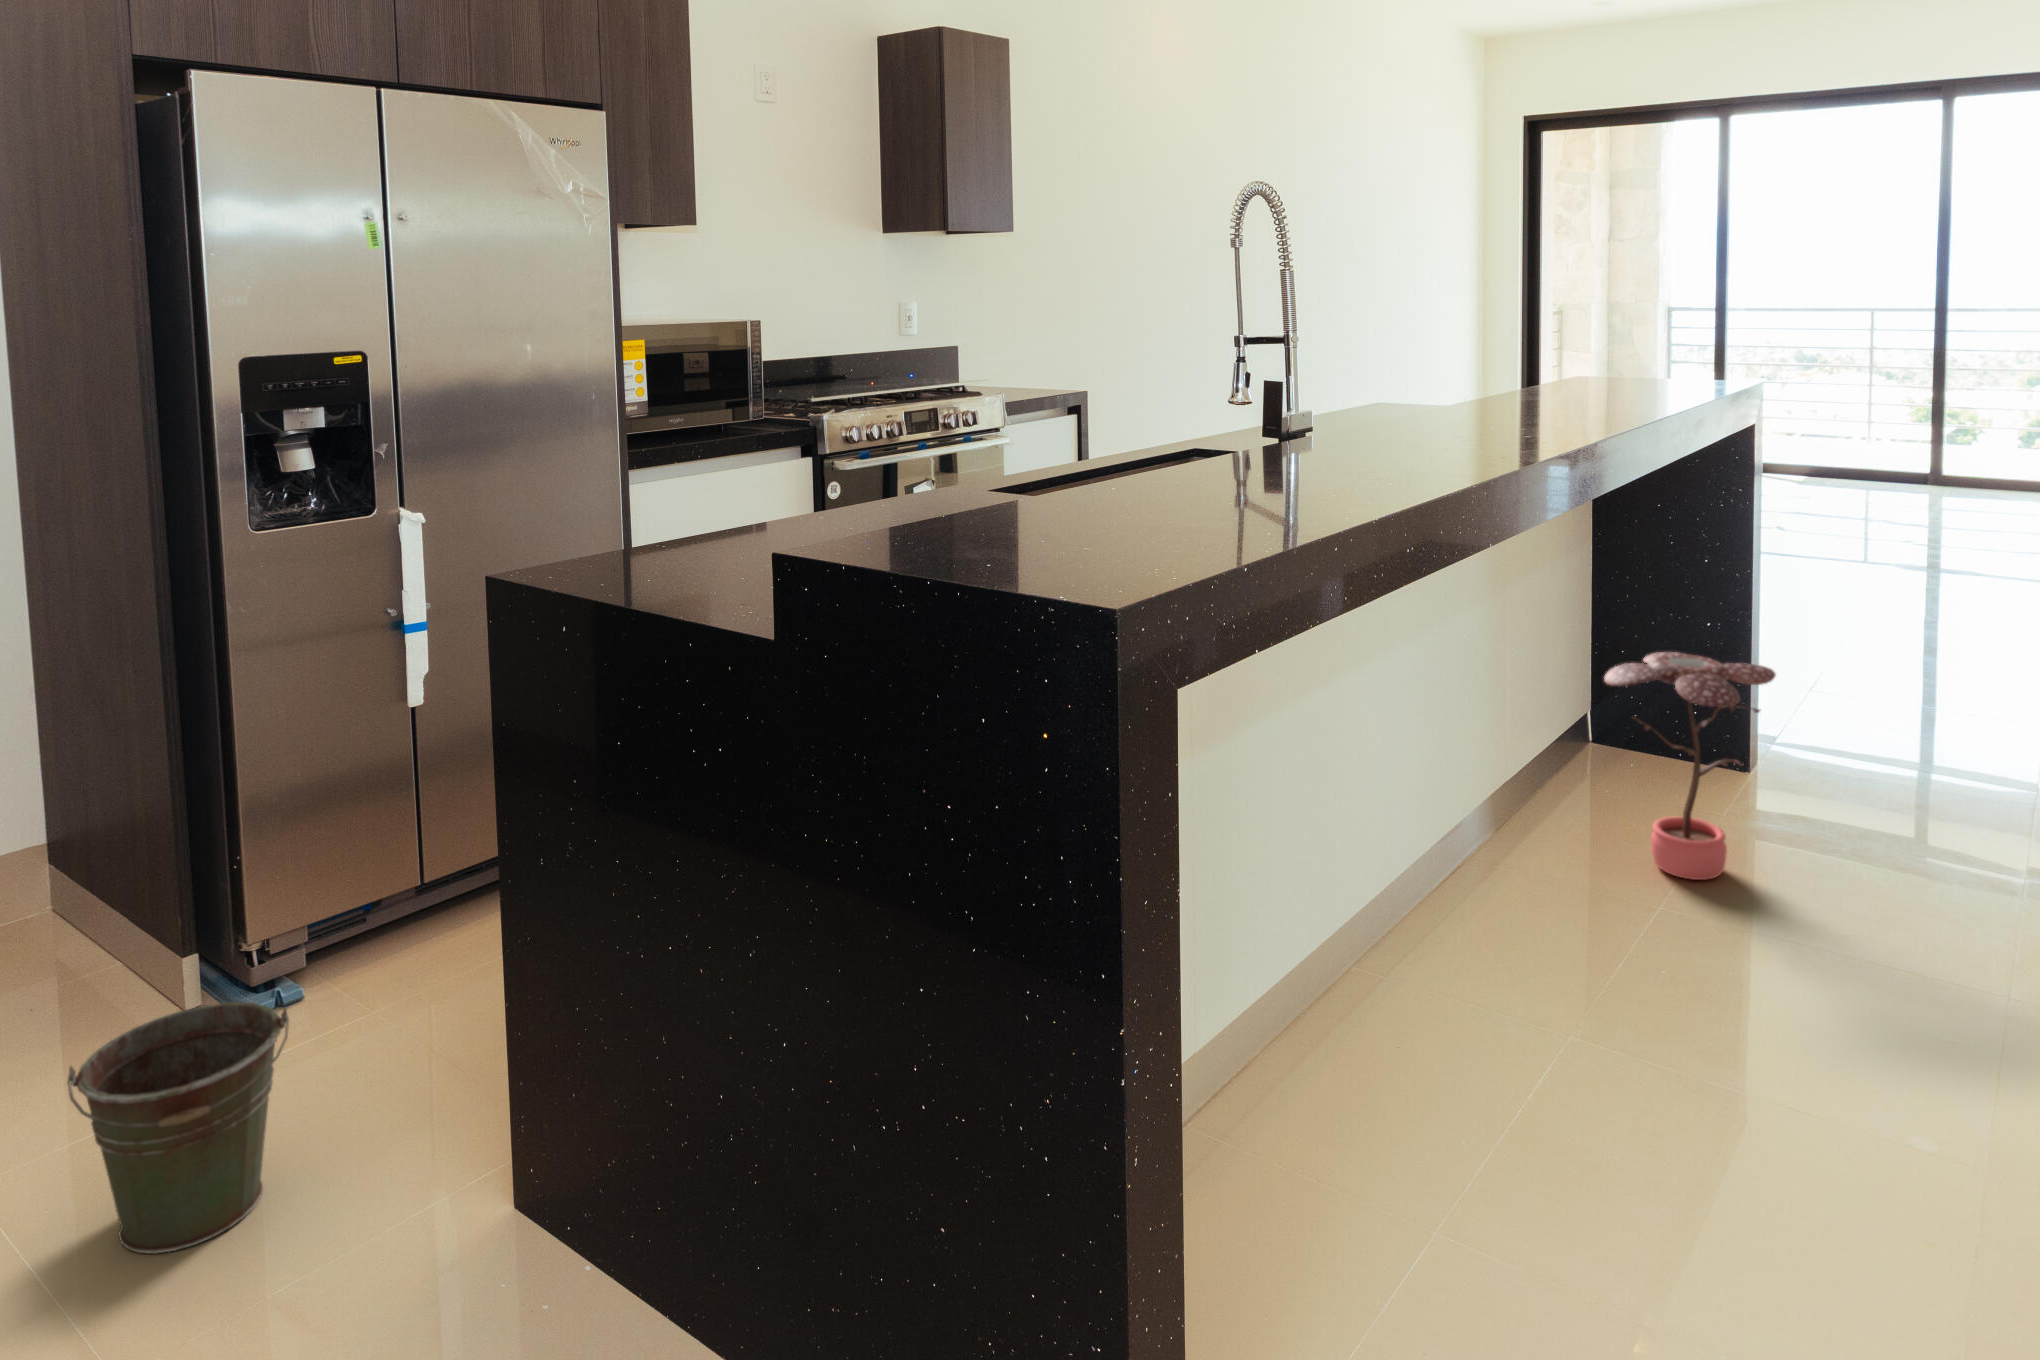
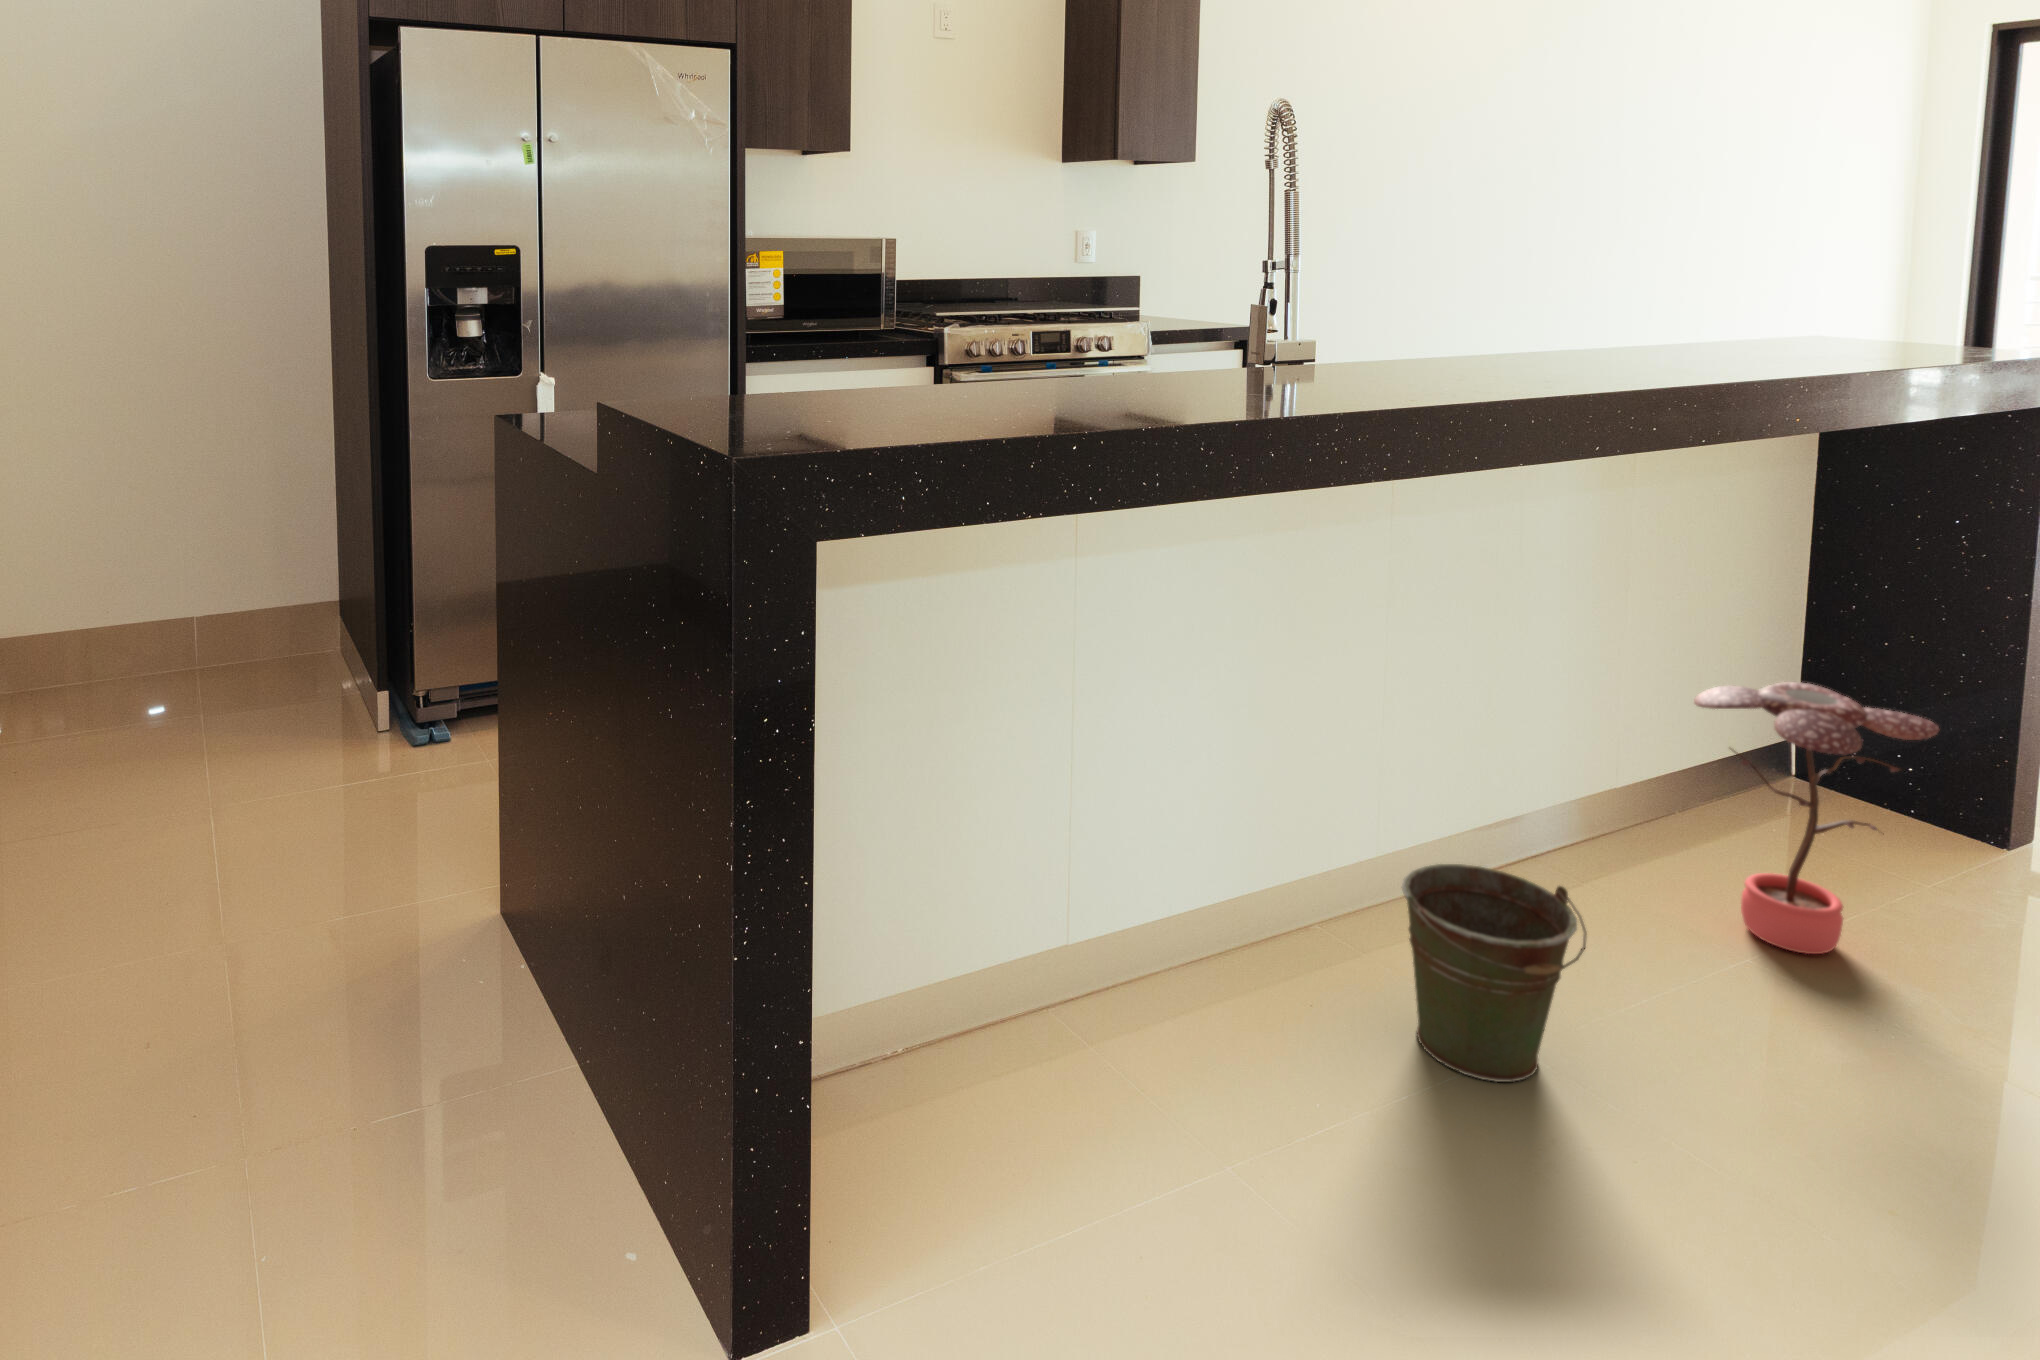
bucket: present [67,1002,289,1254] -> present [1402,864,1587,1082]

